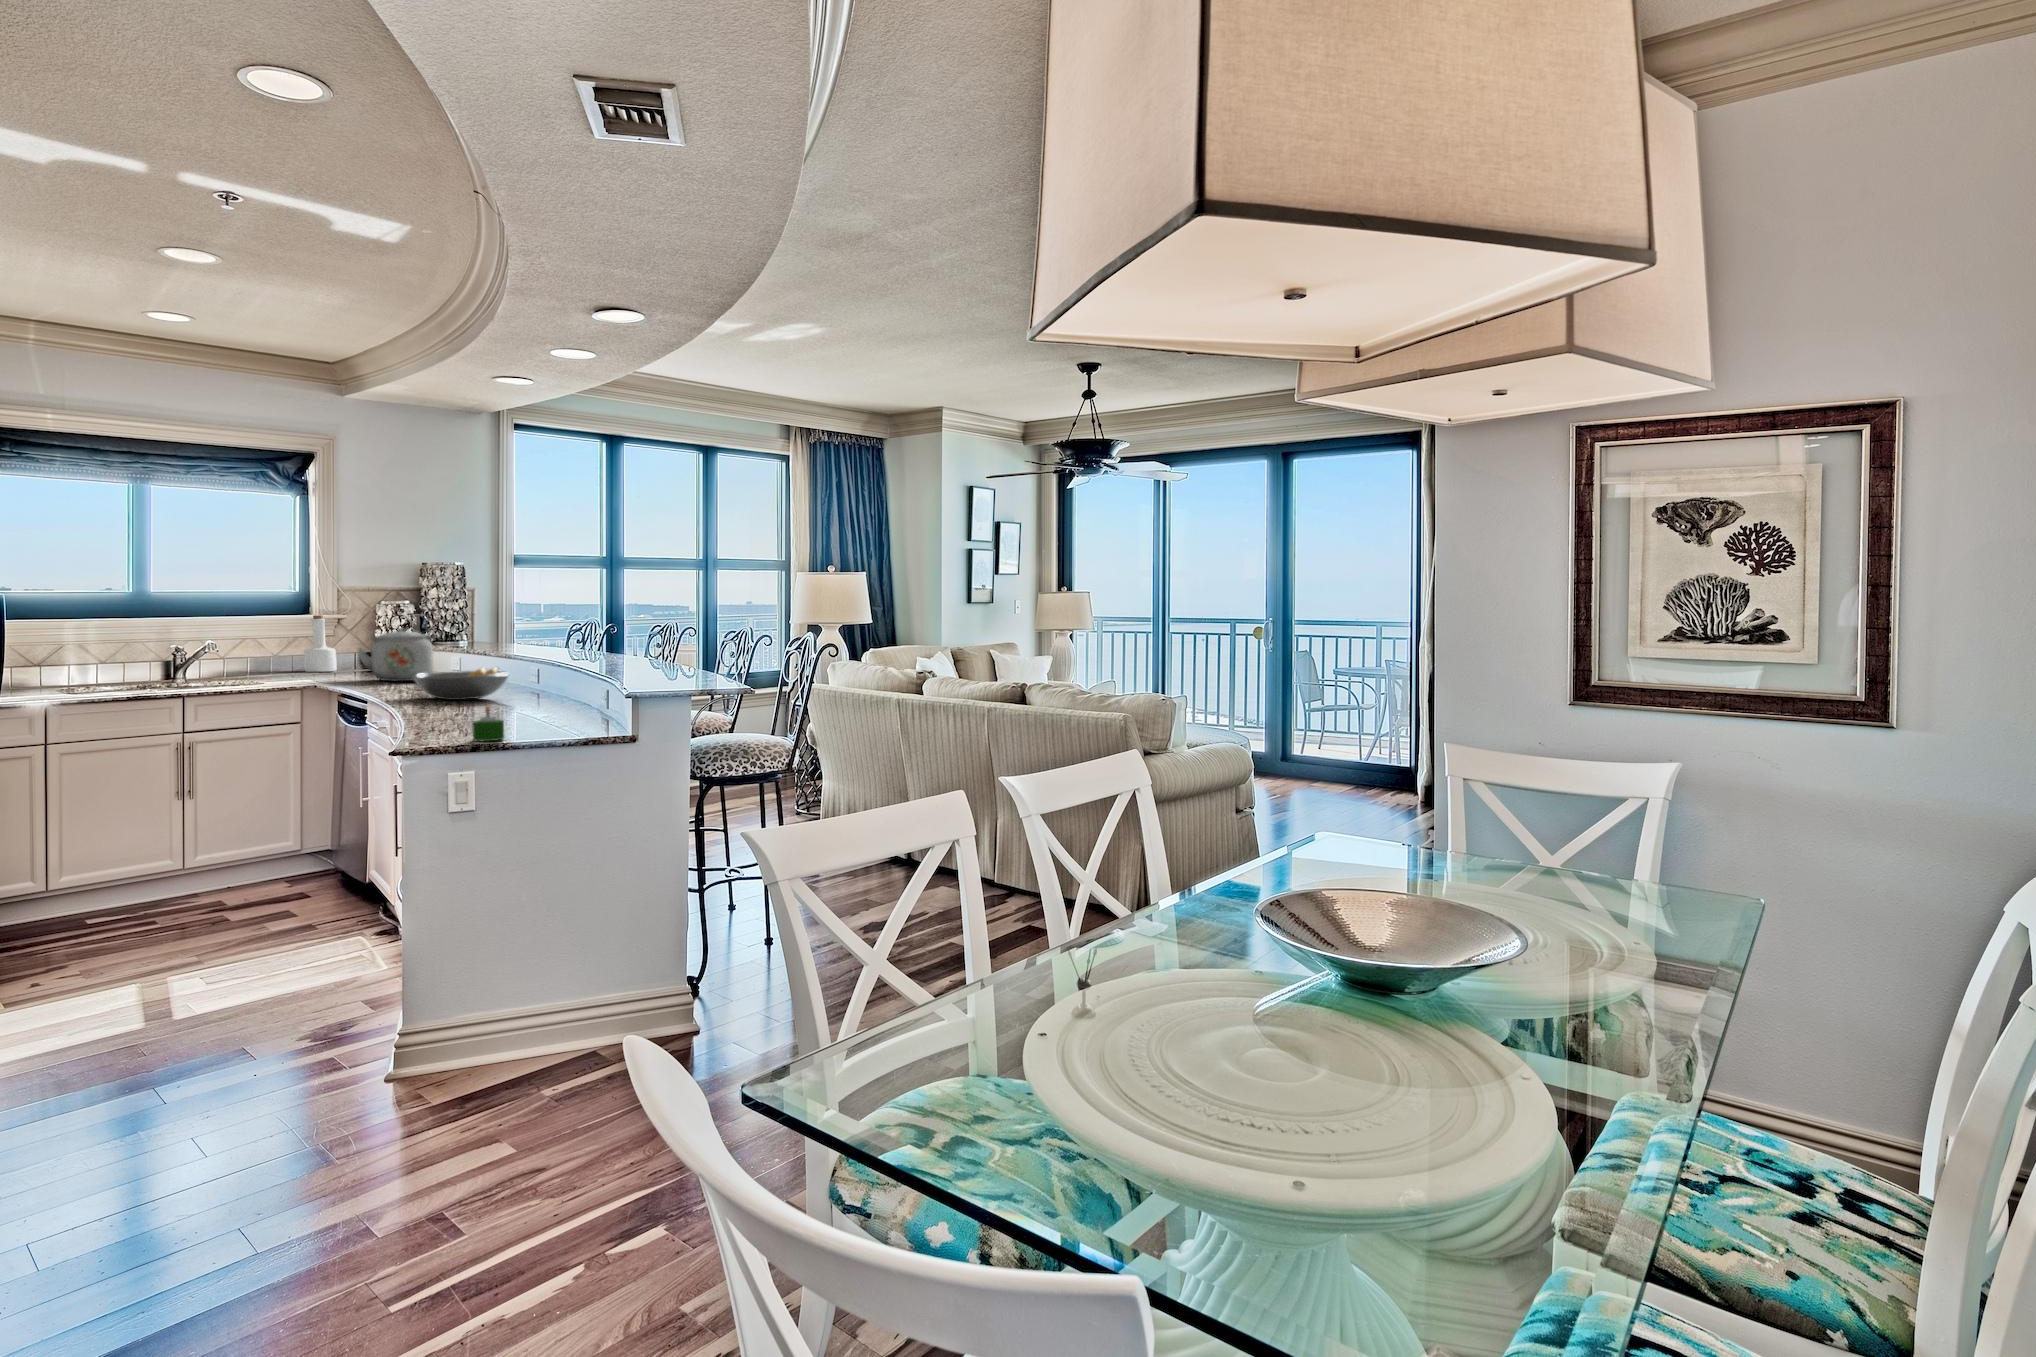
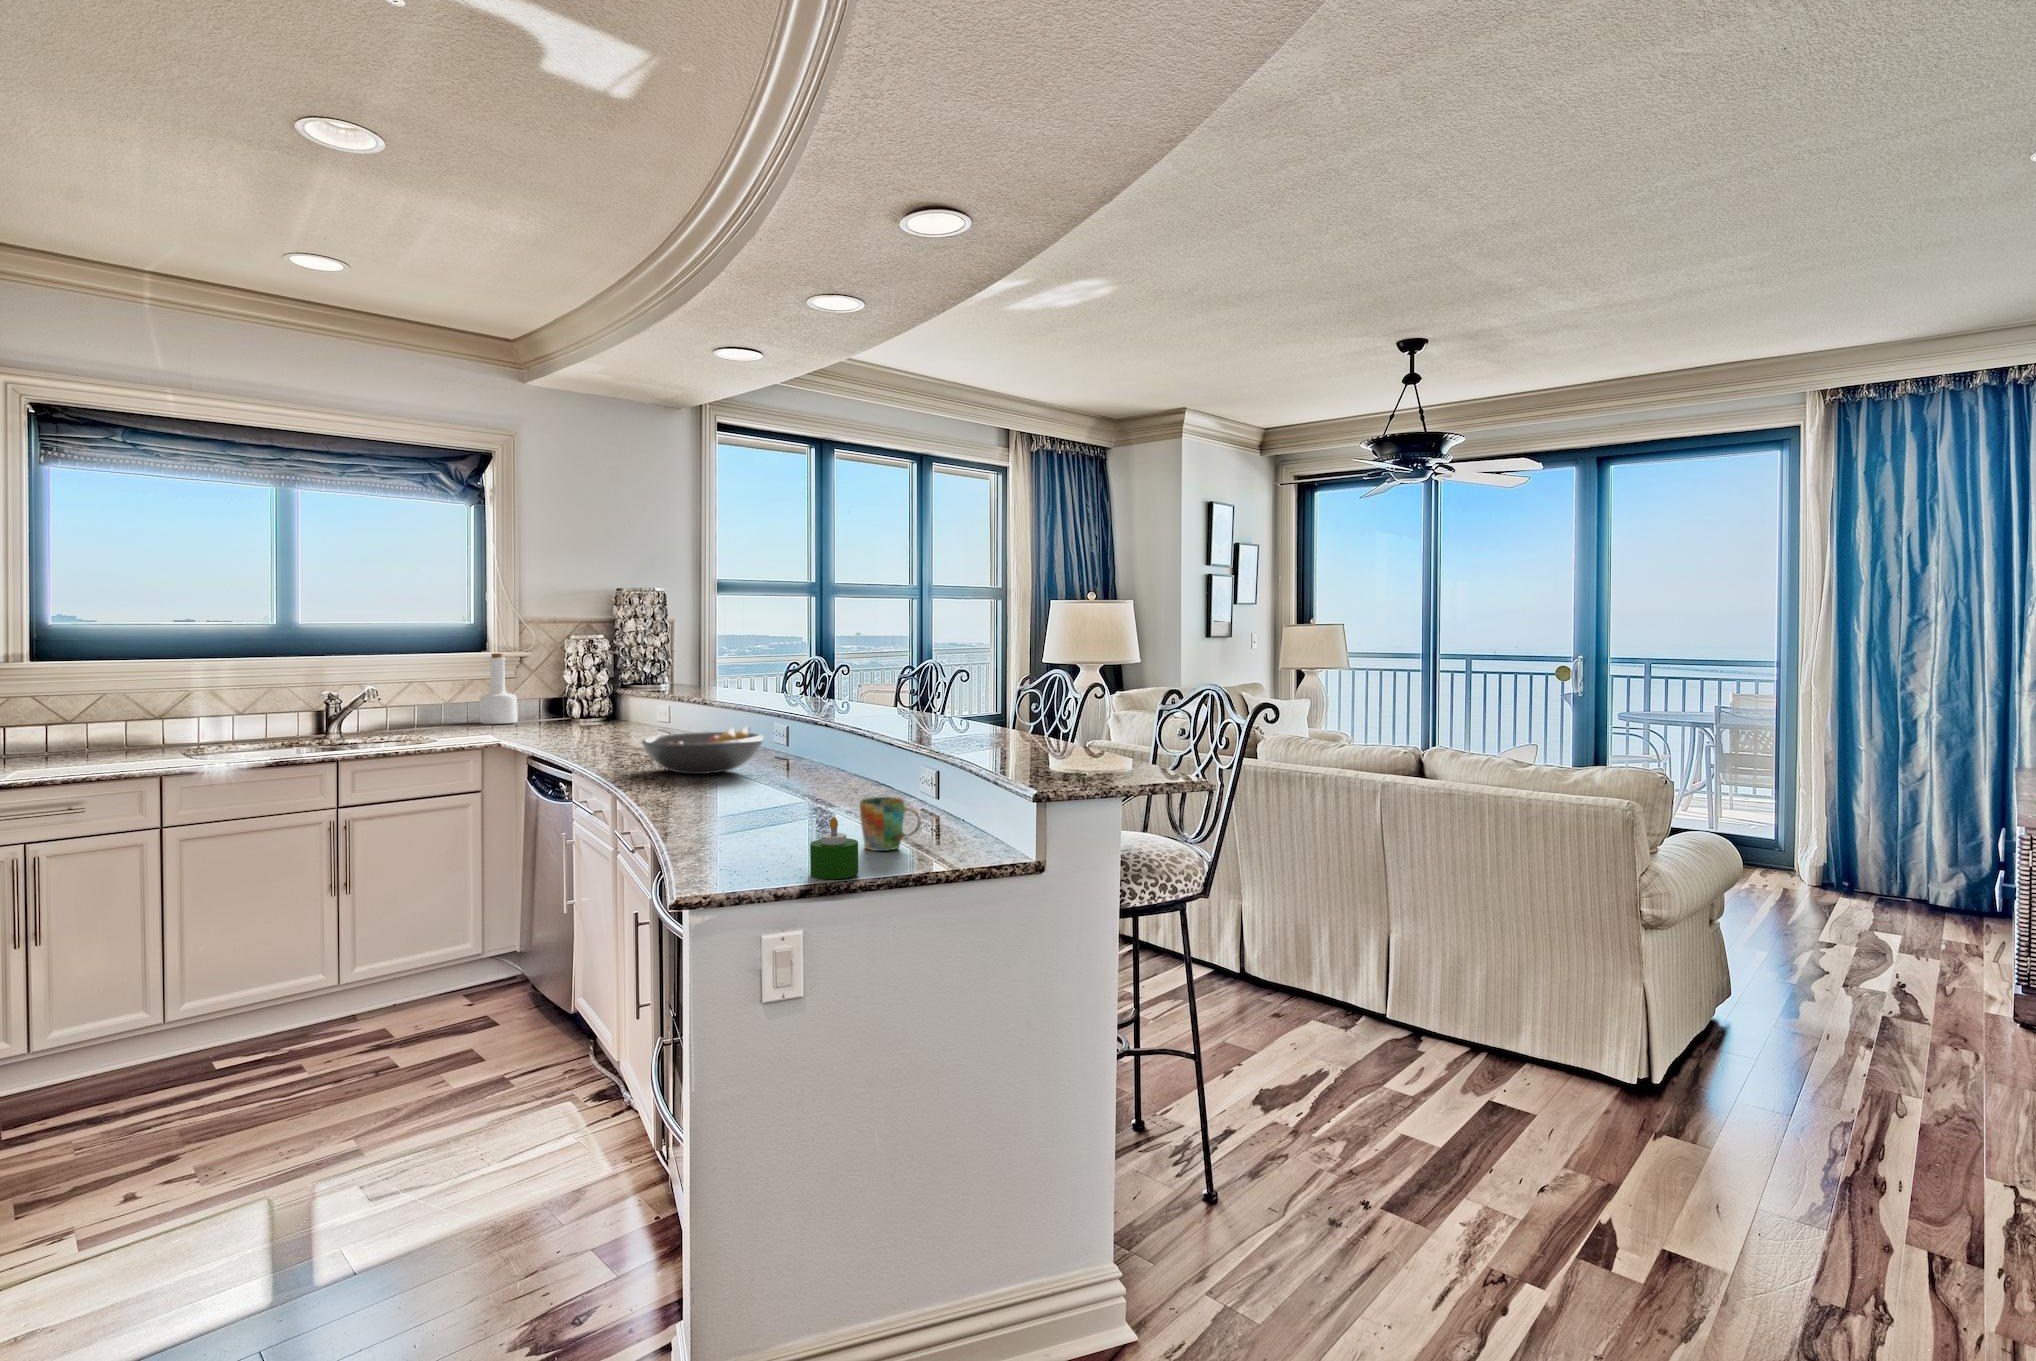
kettle: present [358,628,434,681] -> none [550,670,642,739]
mug: none [523,700,565,733] -> present [860,797,920,851]

